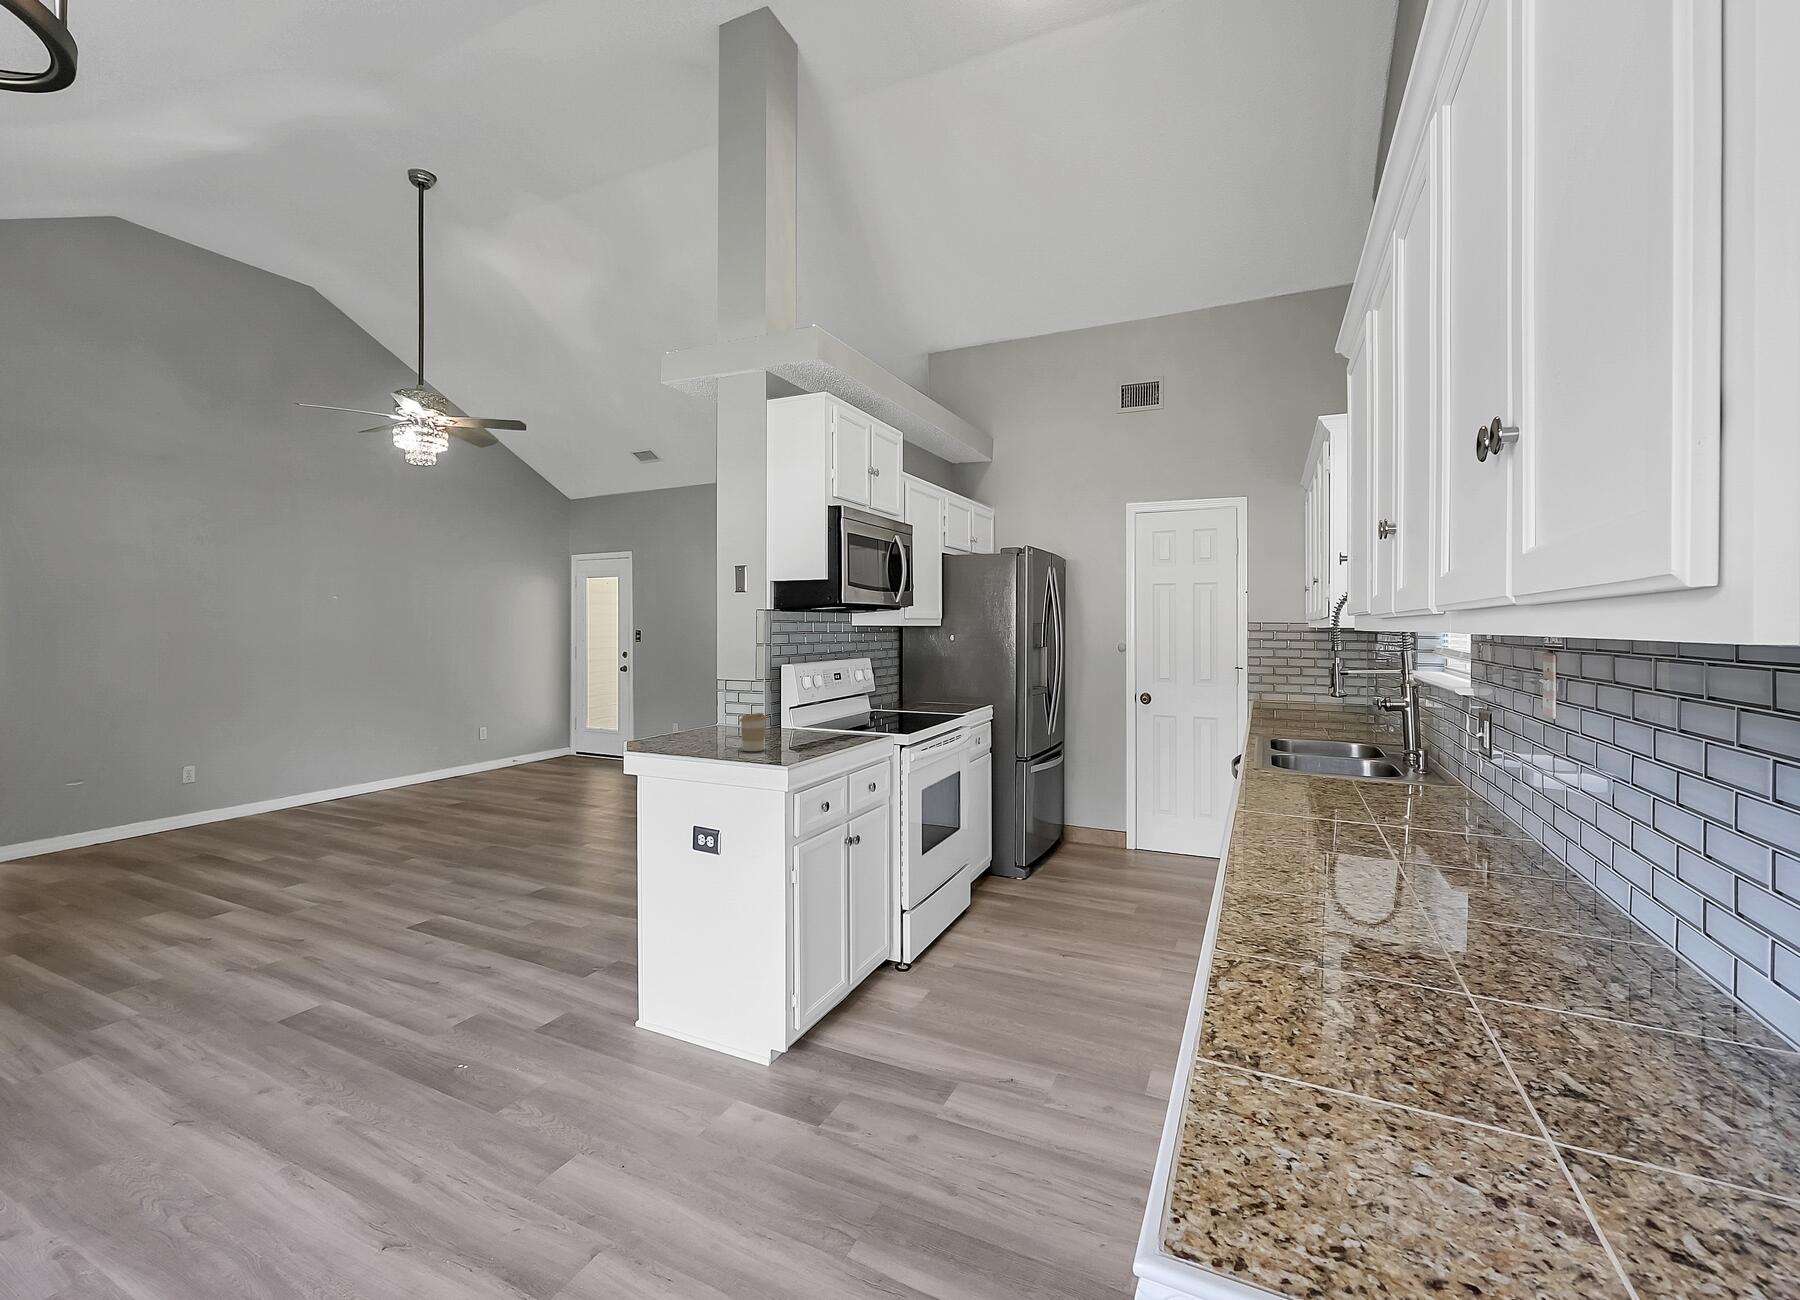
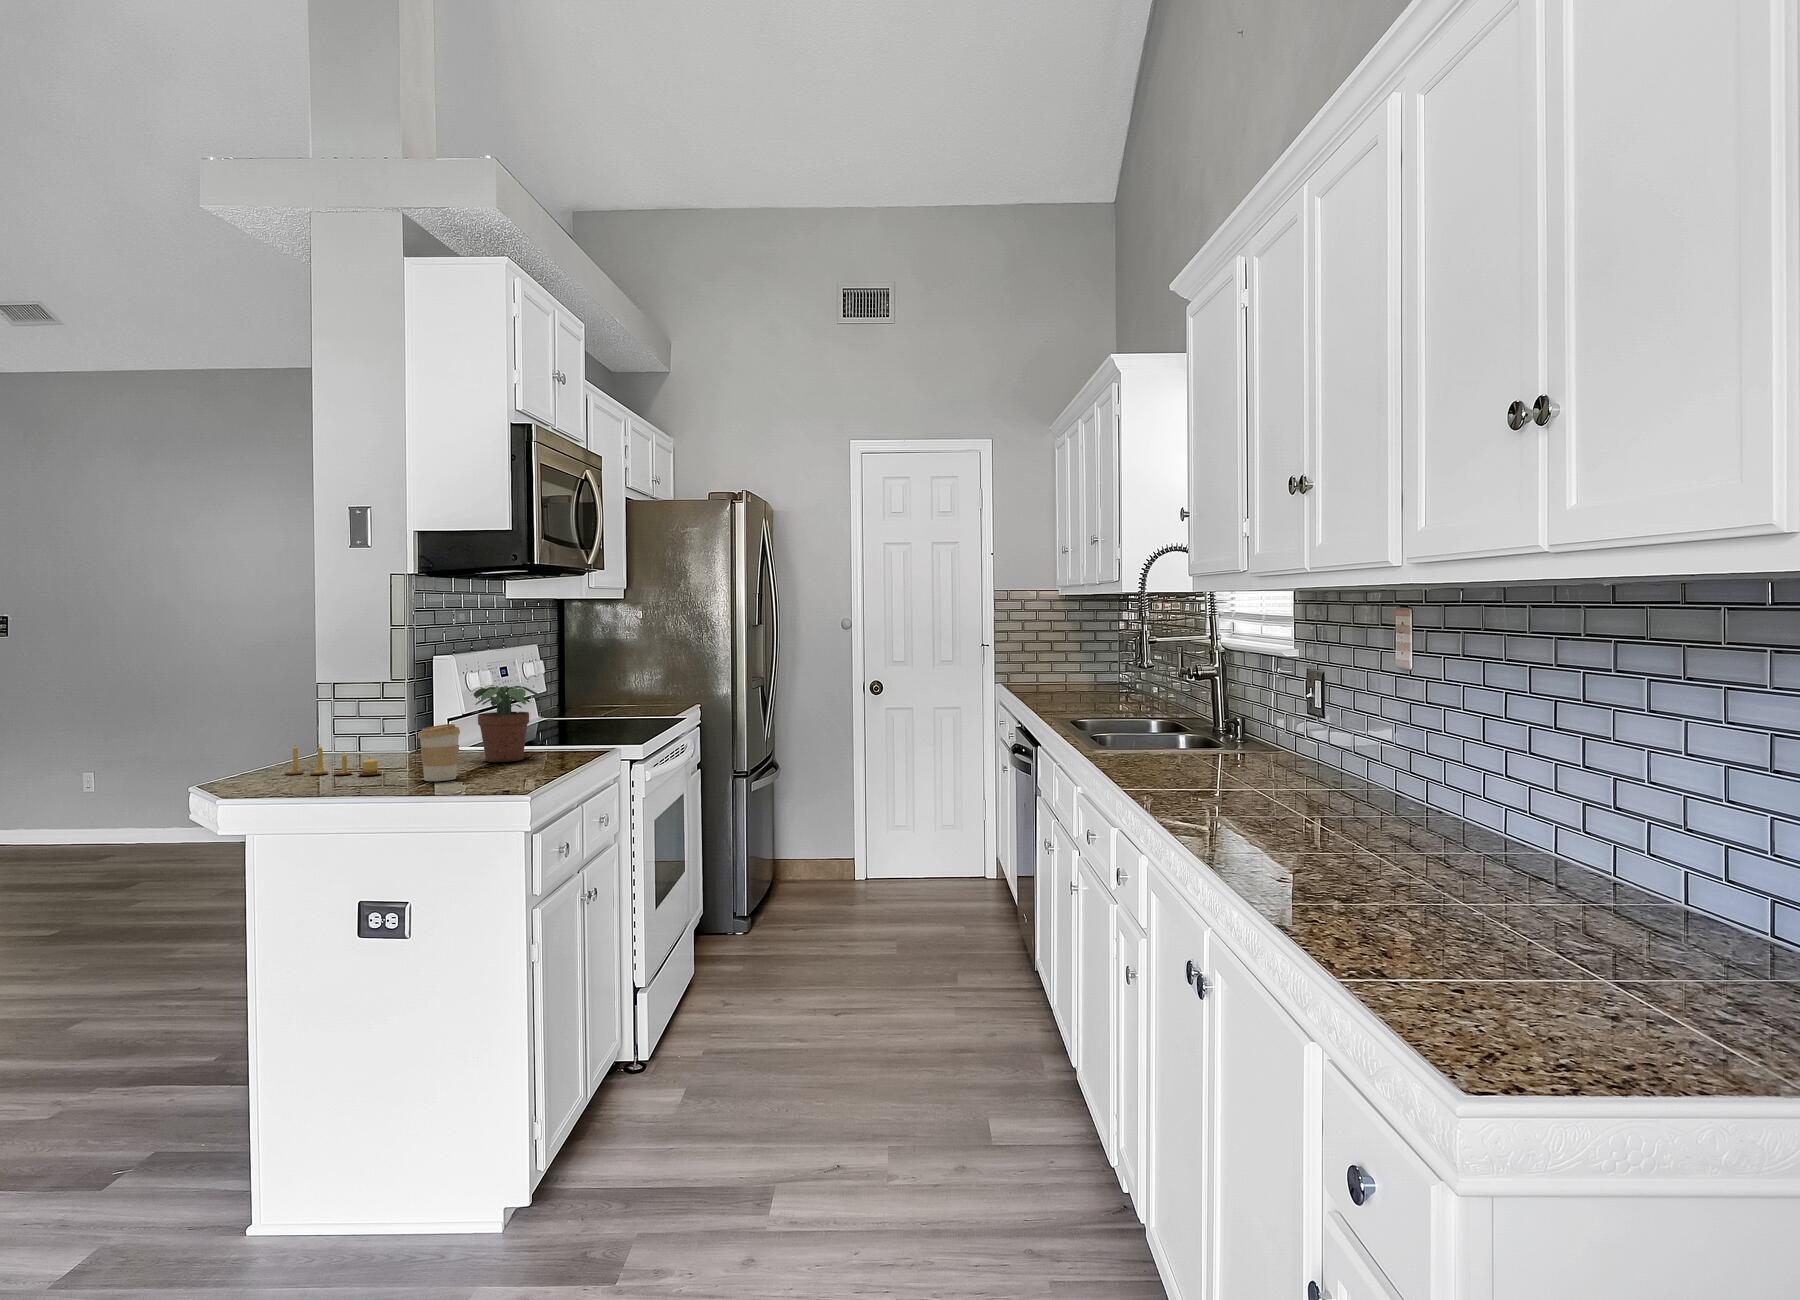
potted plant: none [791,688,835,740] -> present [474,686,540,762]
candle: none [675,720,727,743] -> present [285,747,382,775]

